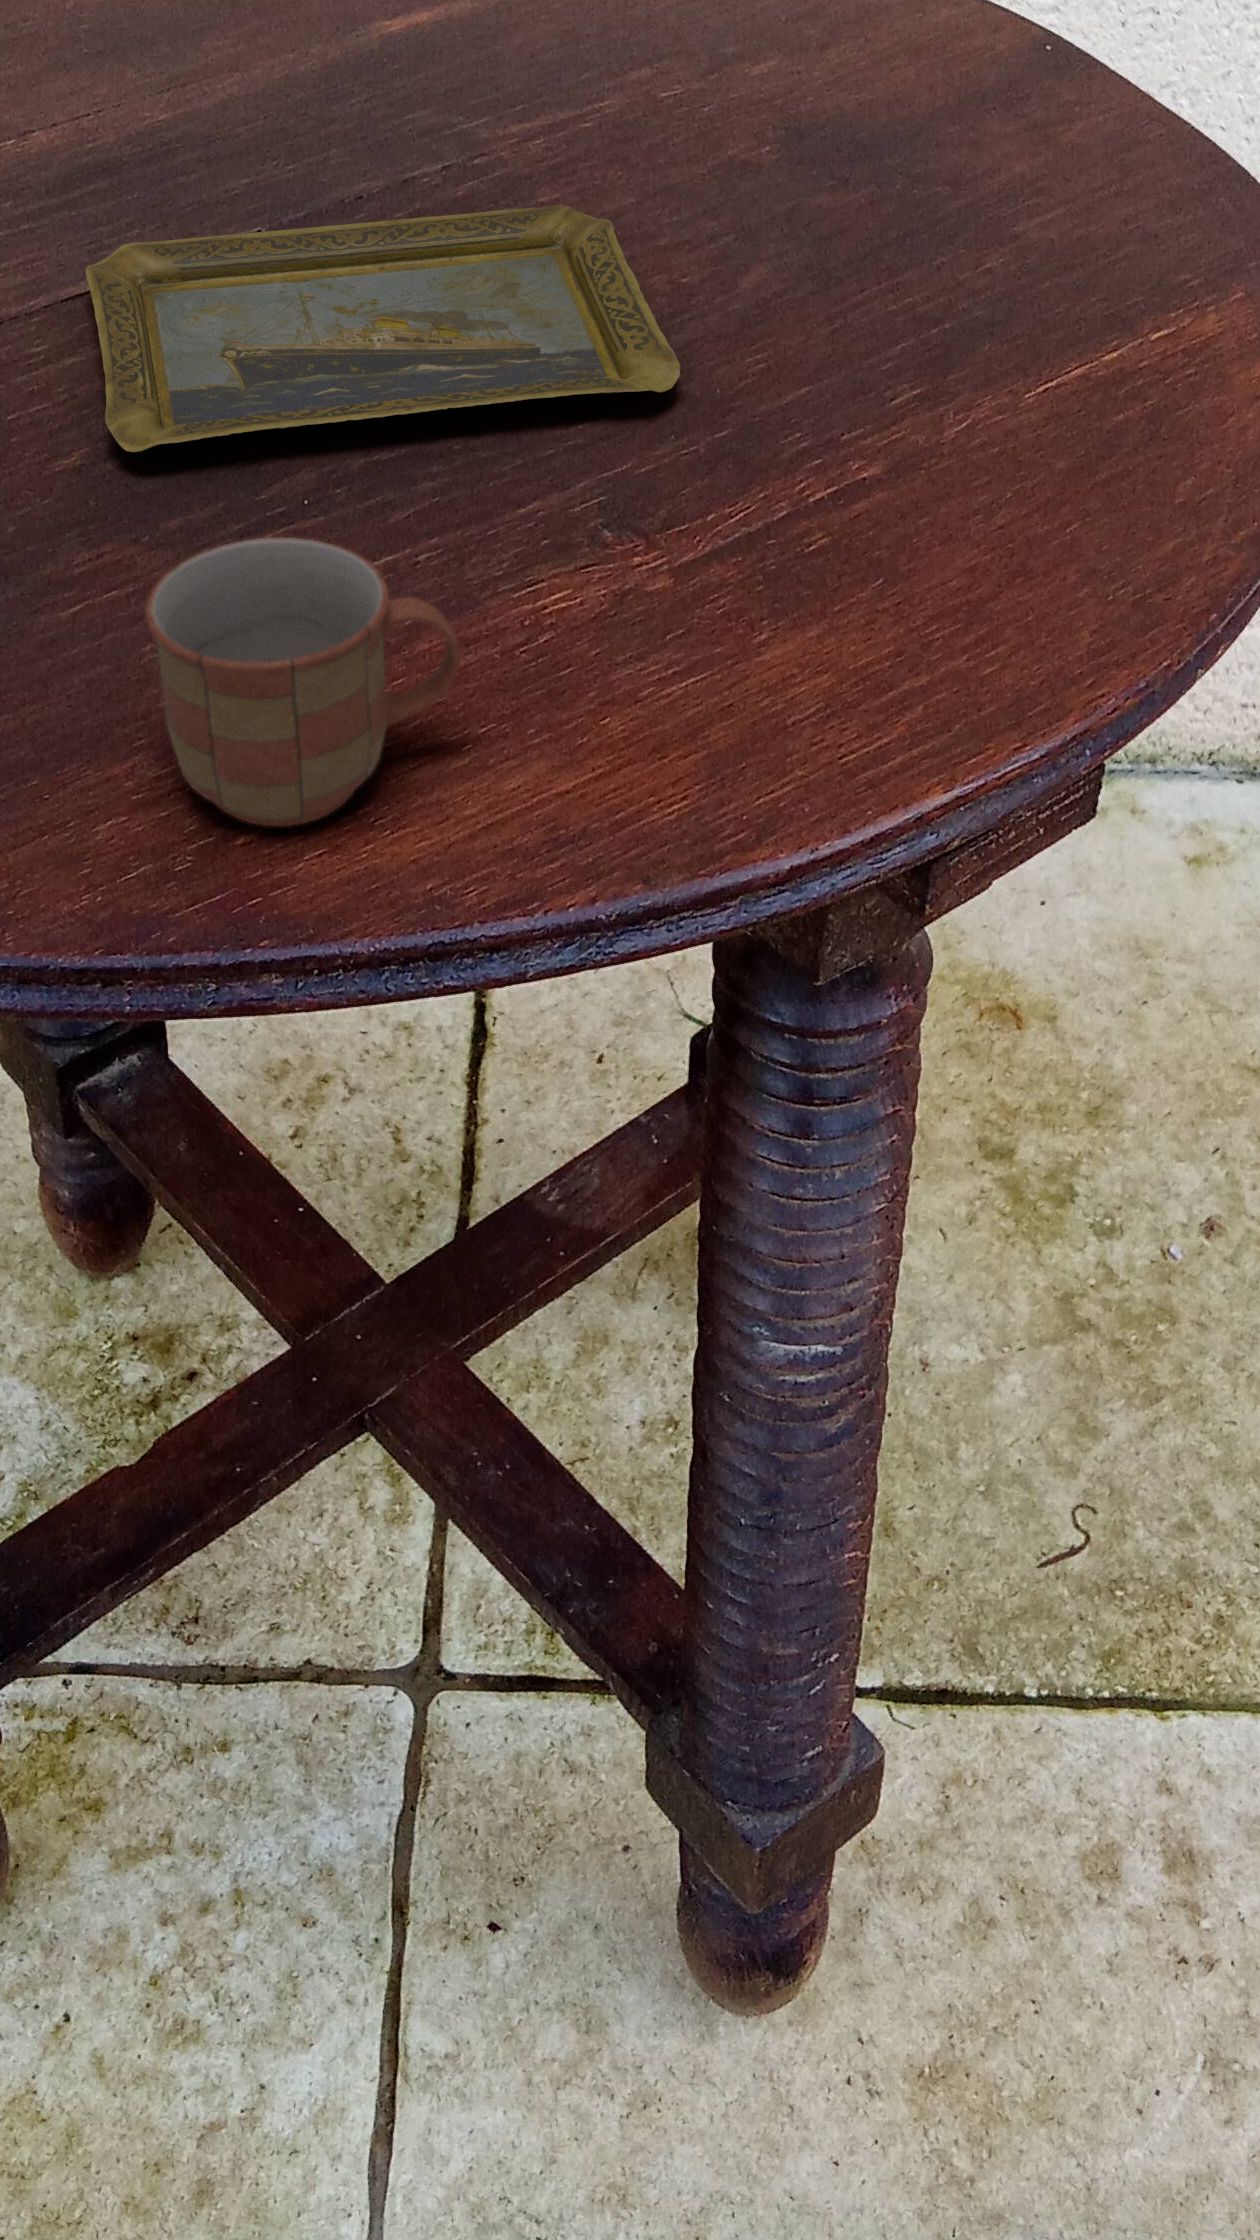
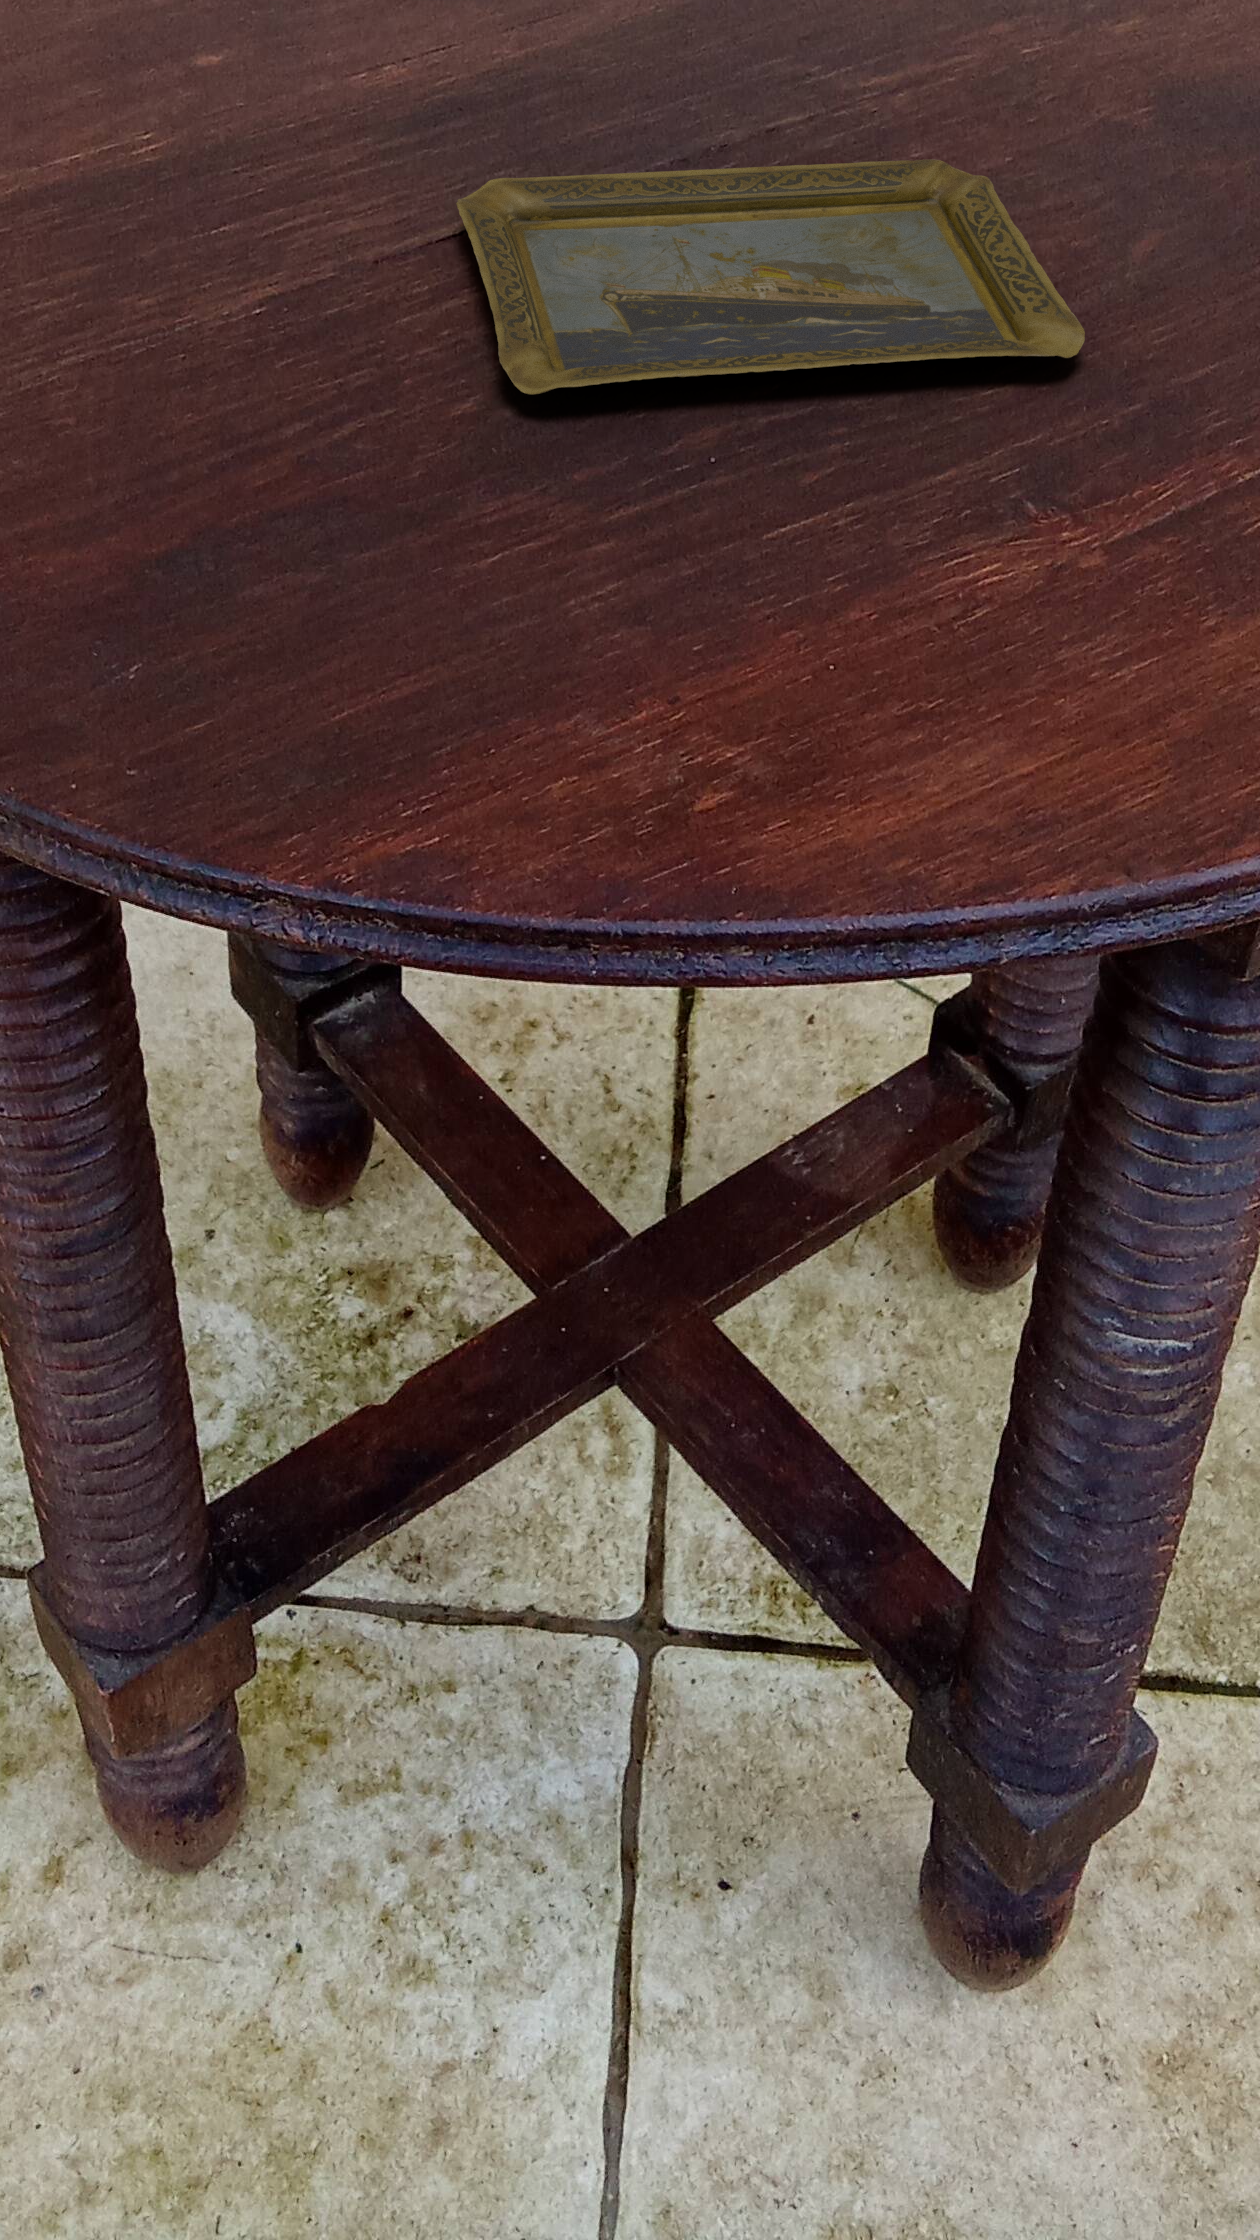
mug: present [146,537,459,826] -> none [615,493,925,792]

